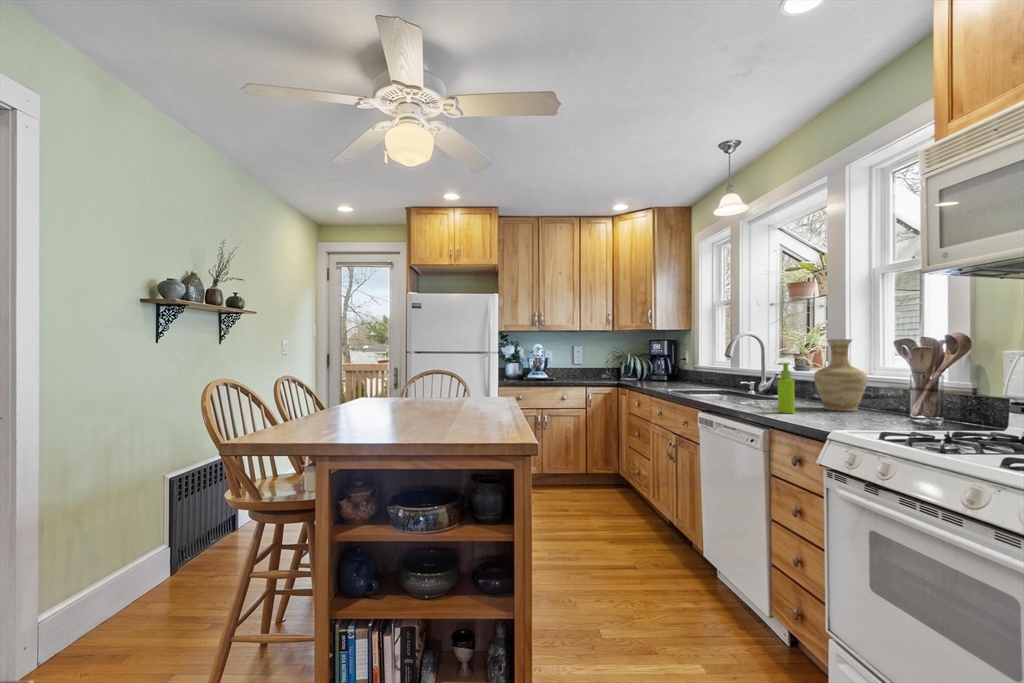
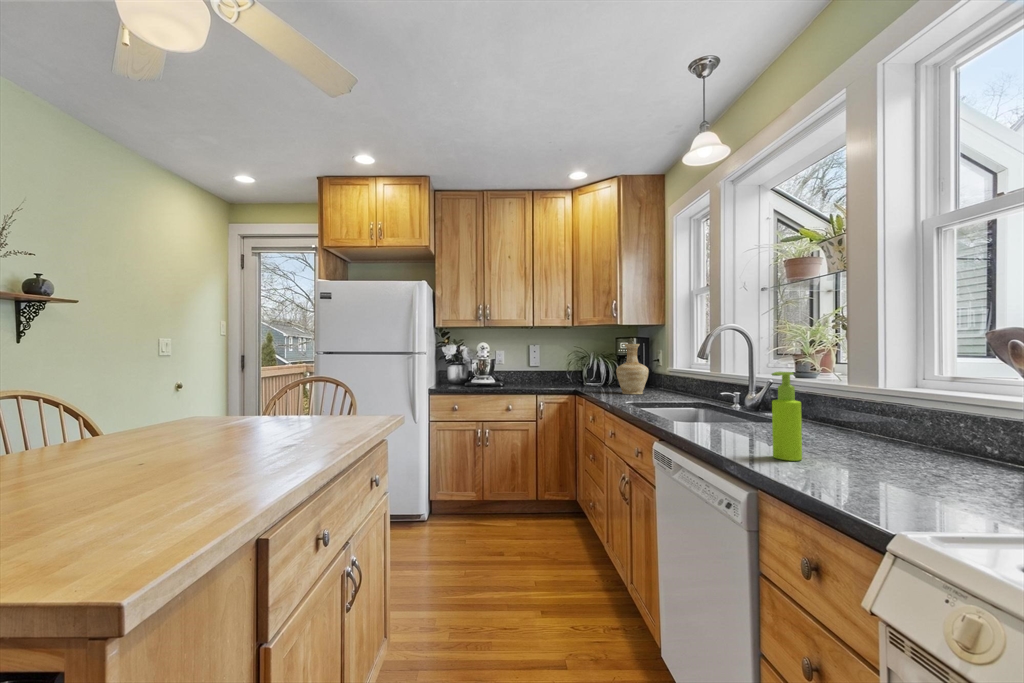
vase: present [814,339,868,411] -> present [616,344,649,394]

